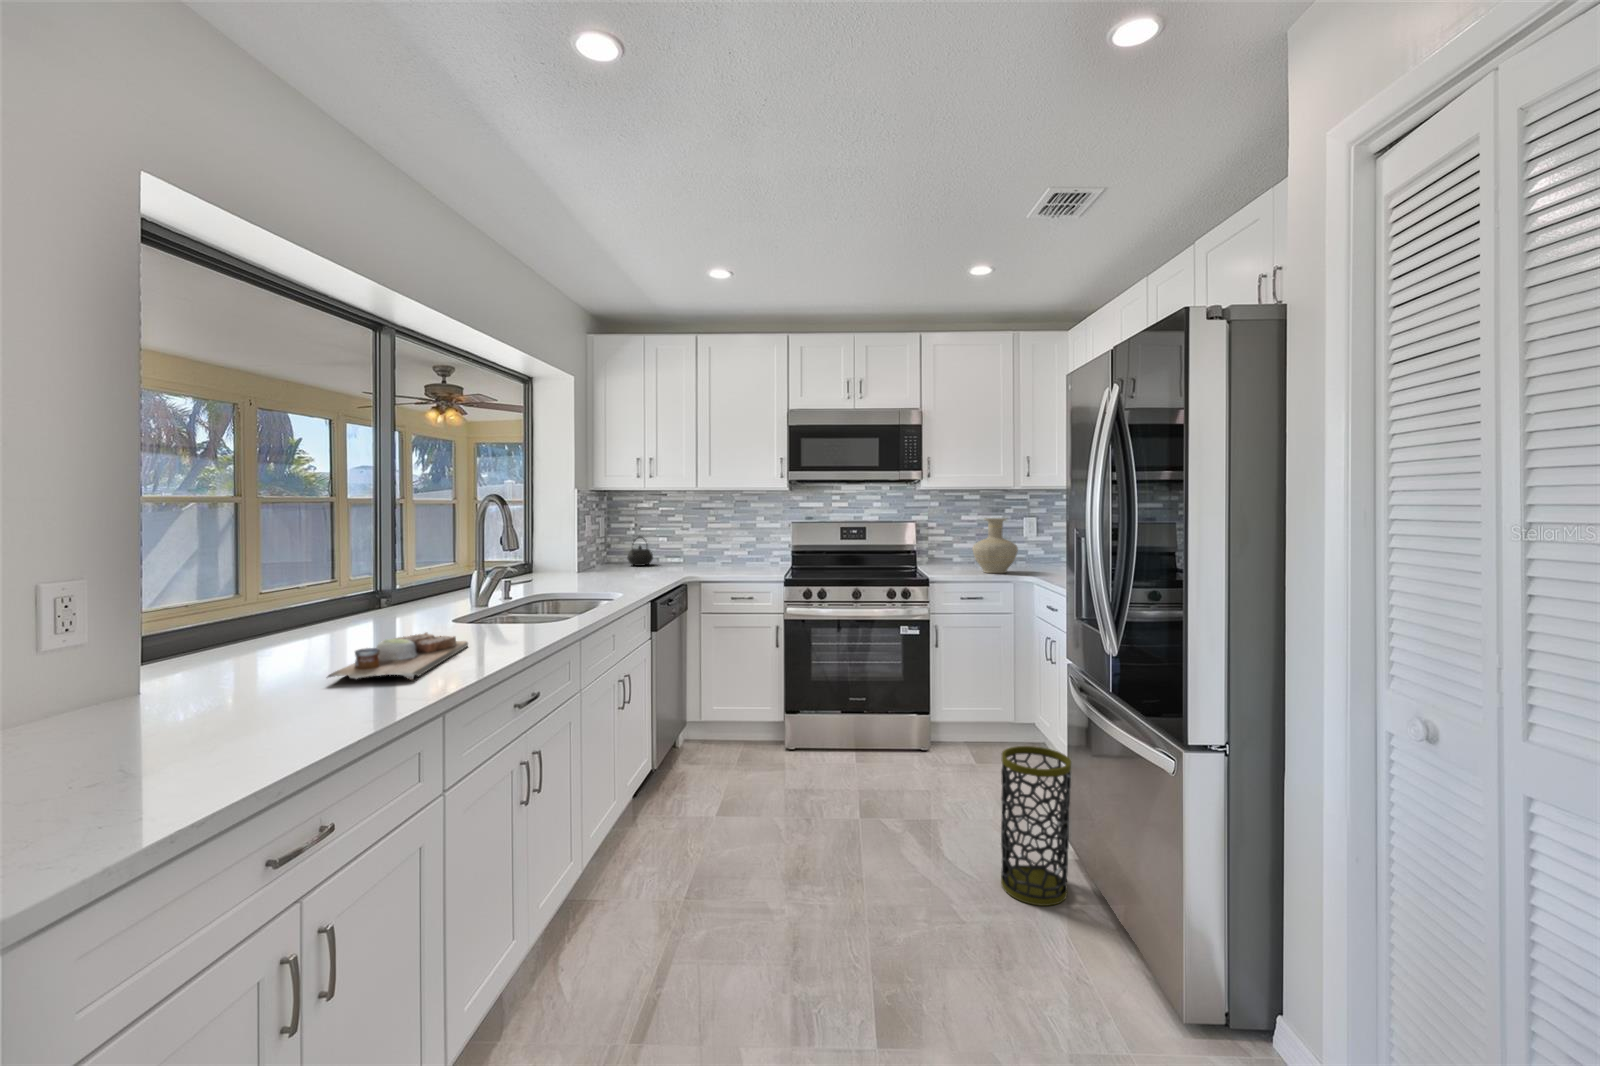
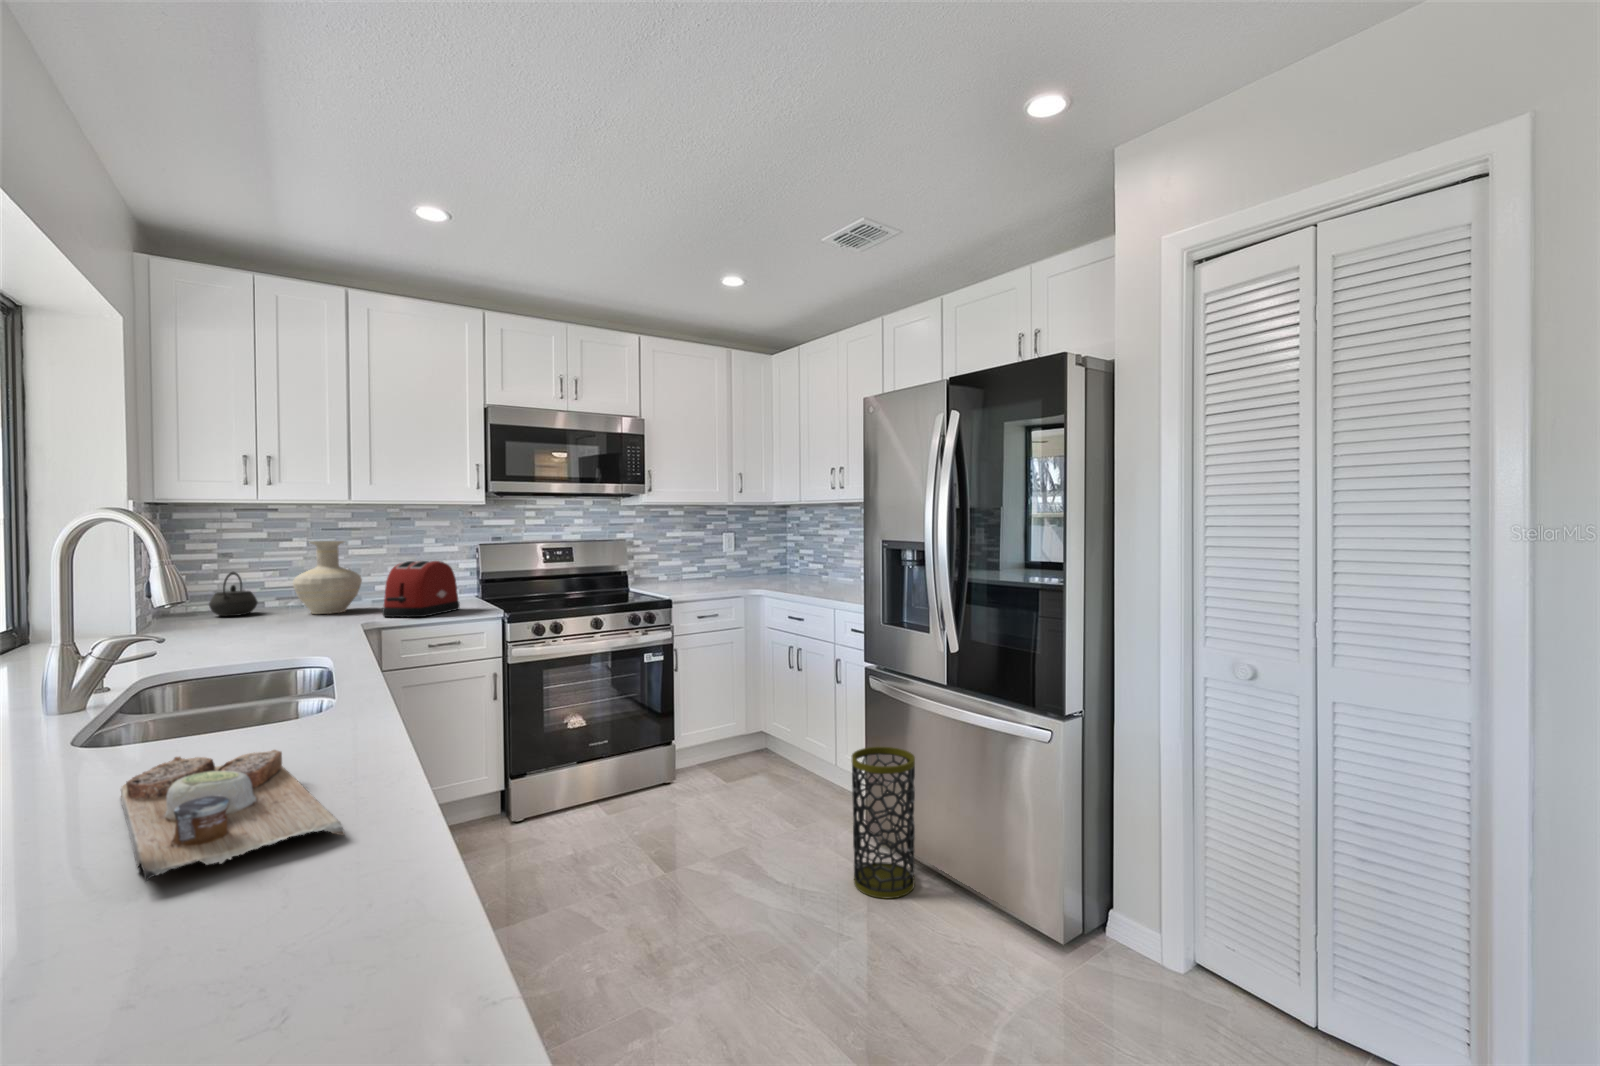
vase: present [972,518,1018,573] -> present [293,541,362,614]
toaster: none [704,534,759,576] -> present [382,561,460,617]

